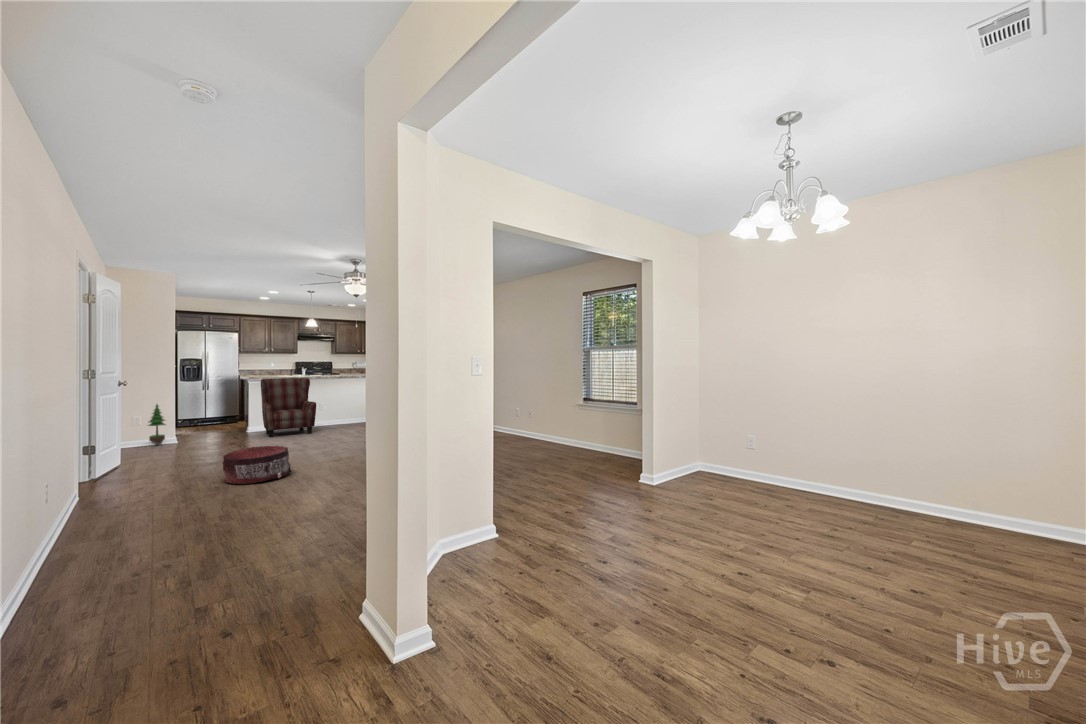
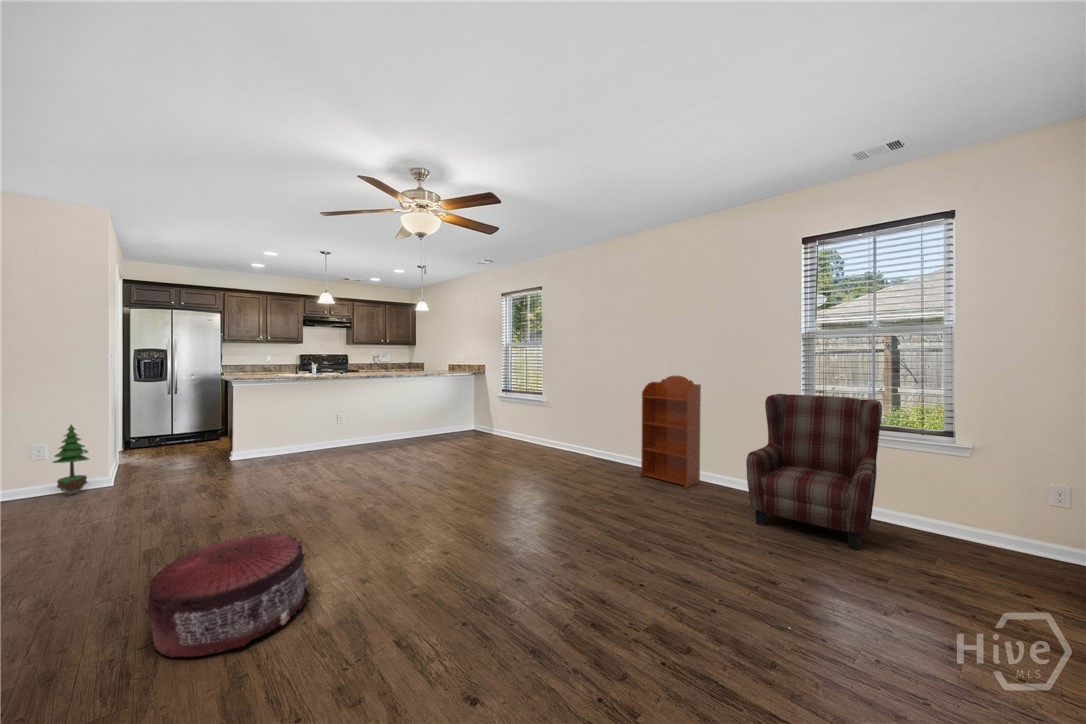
bookcase: none [509,373,543,444] -> present [640,376,701,488]
armchair: present [261,378,316,437] -> present [746,394,882,550]

